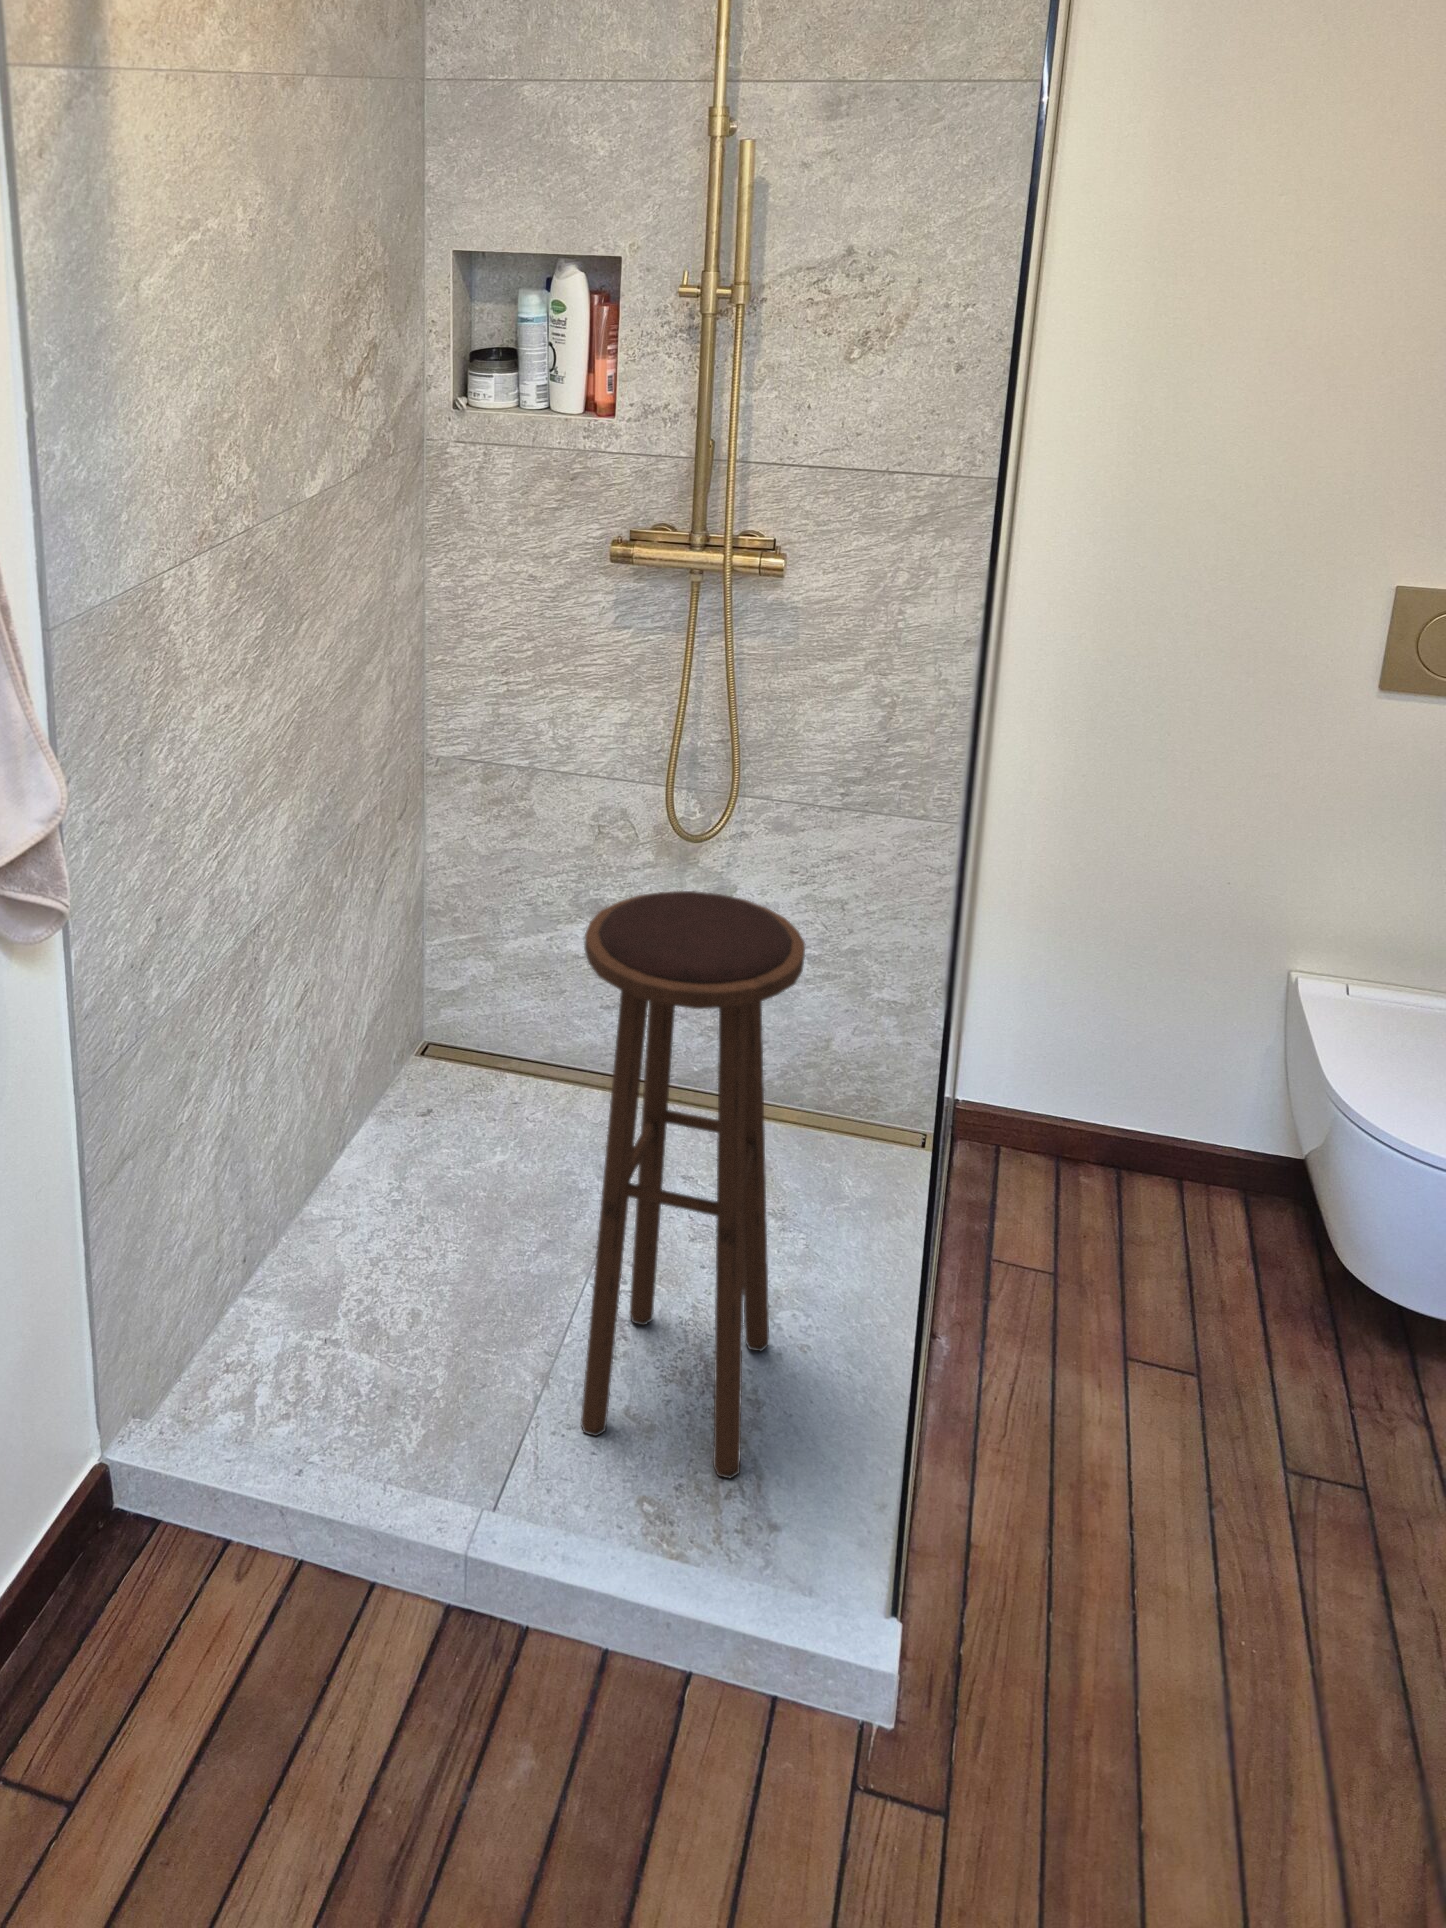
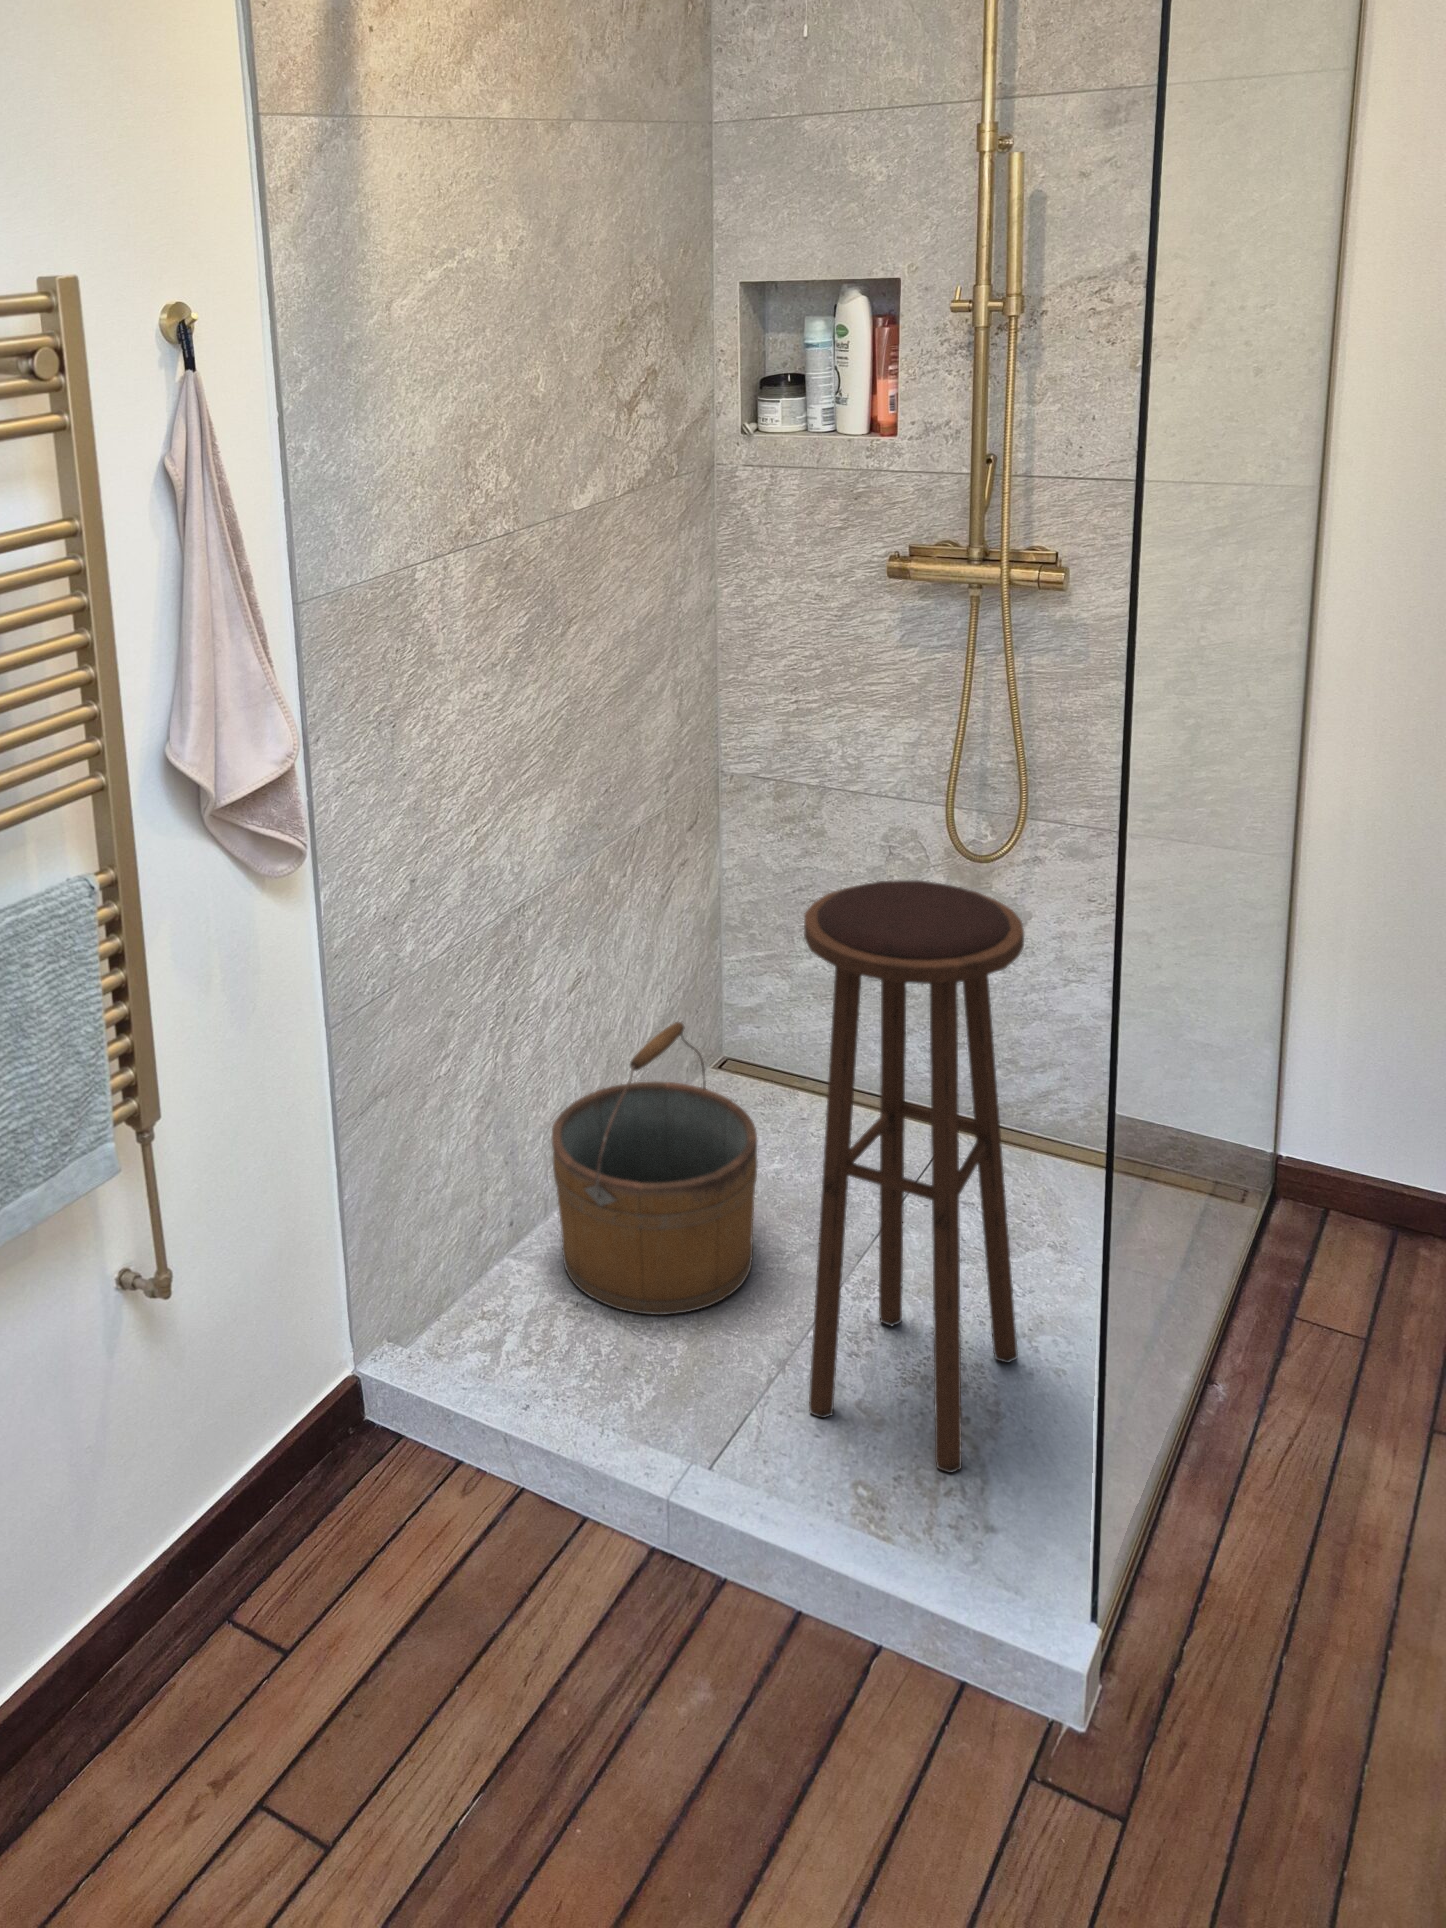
bucket: none [288,1035,503,1342] -> present [551,1022,757,1315]

